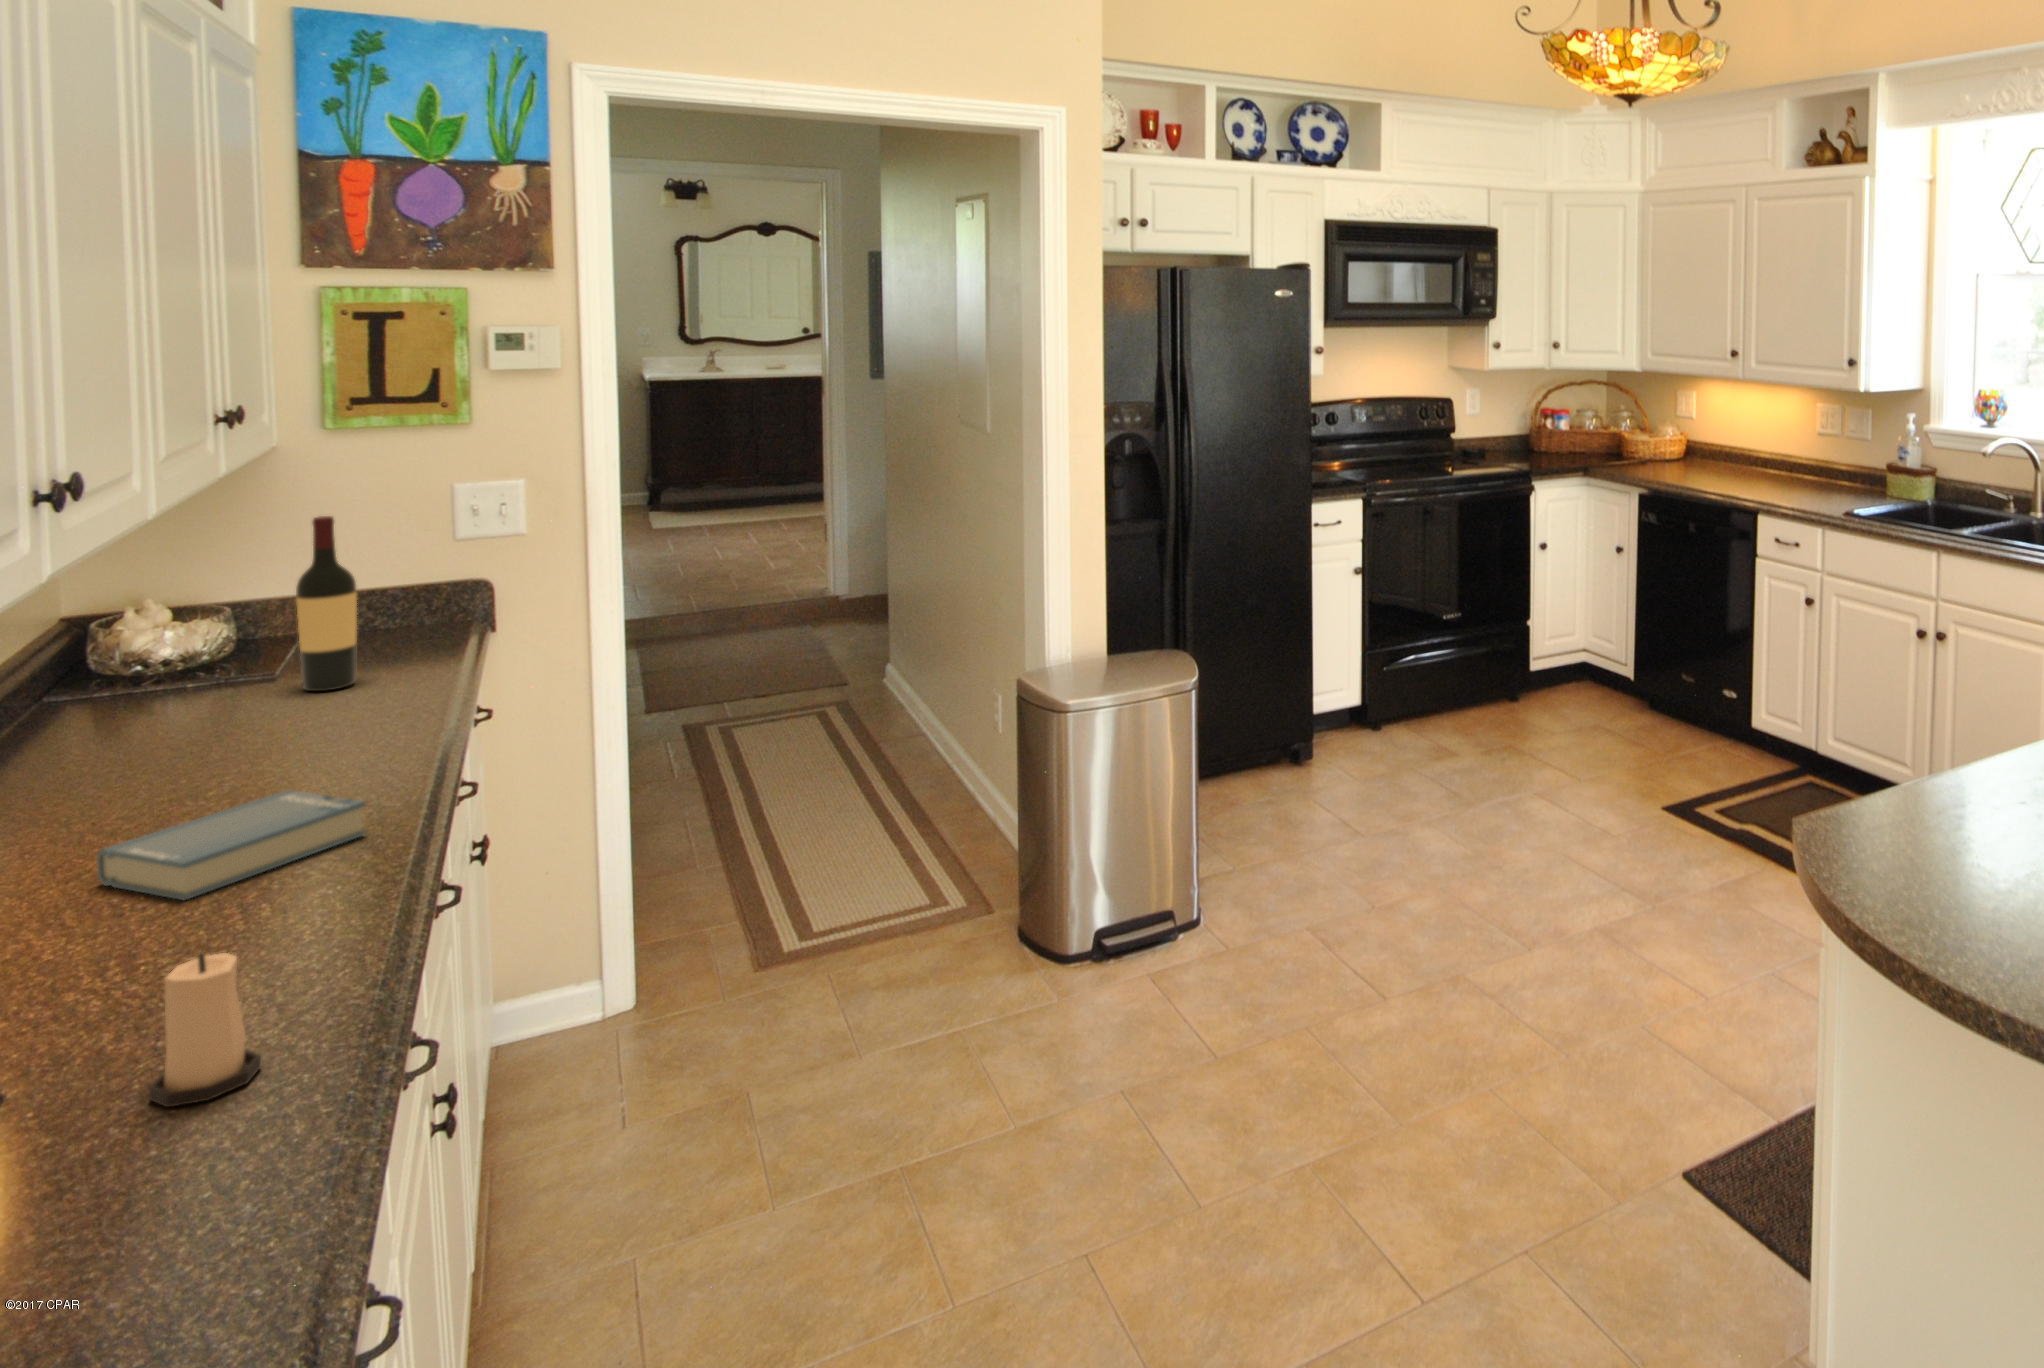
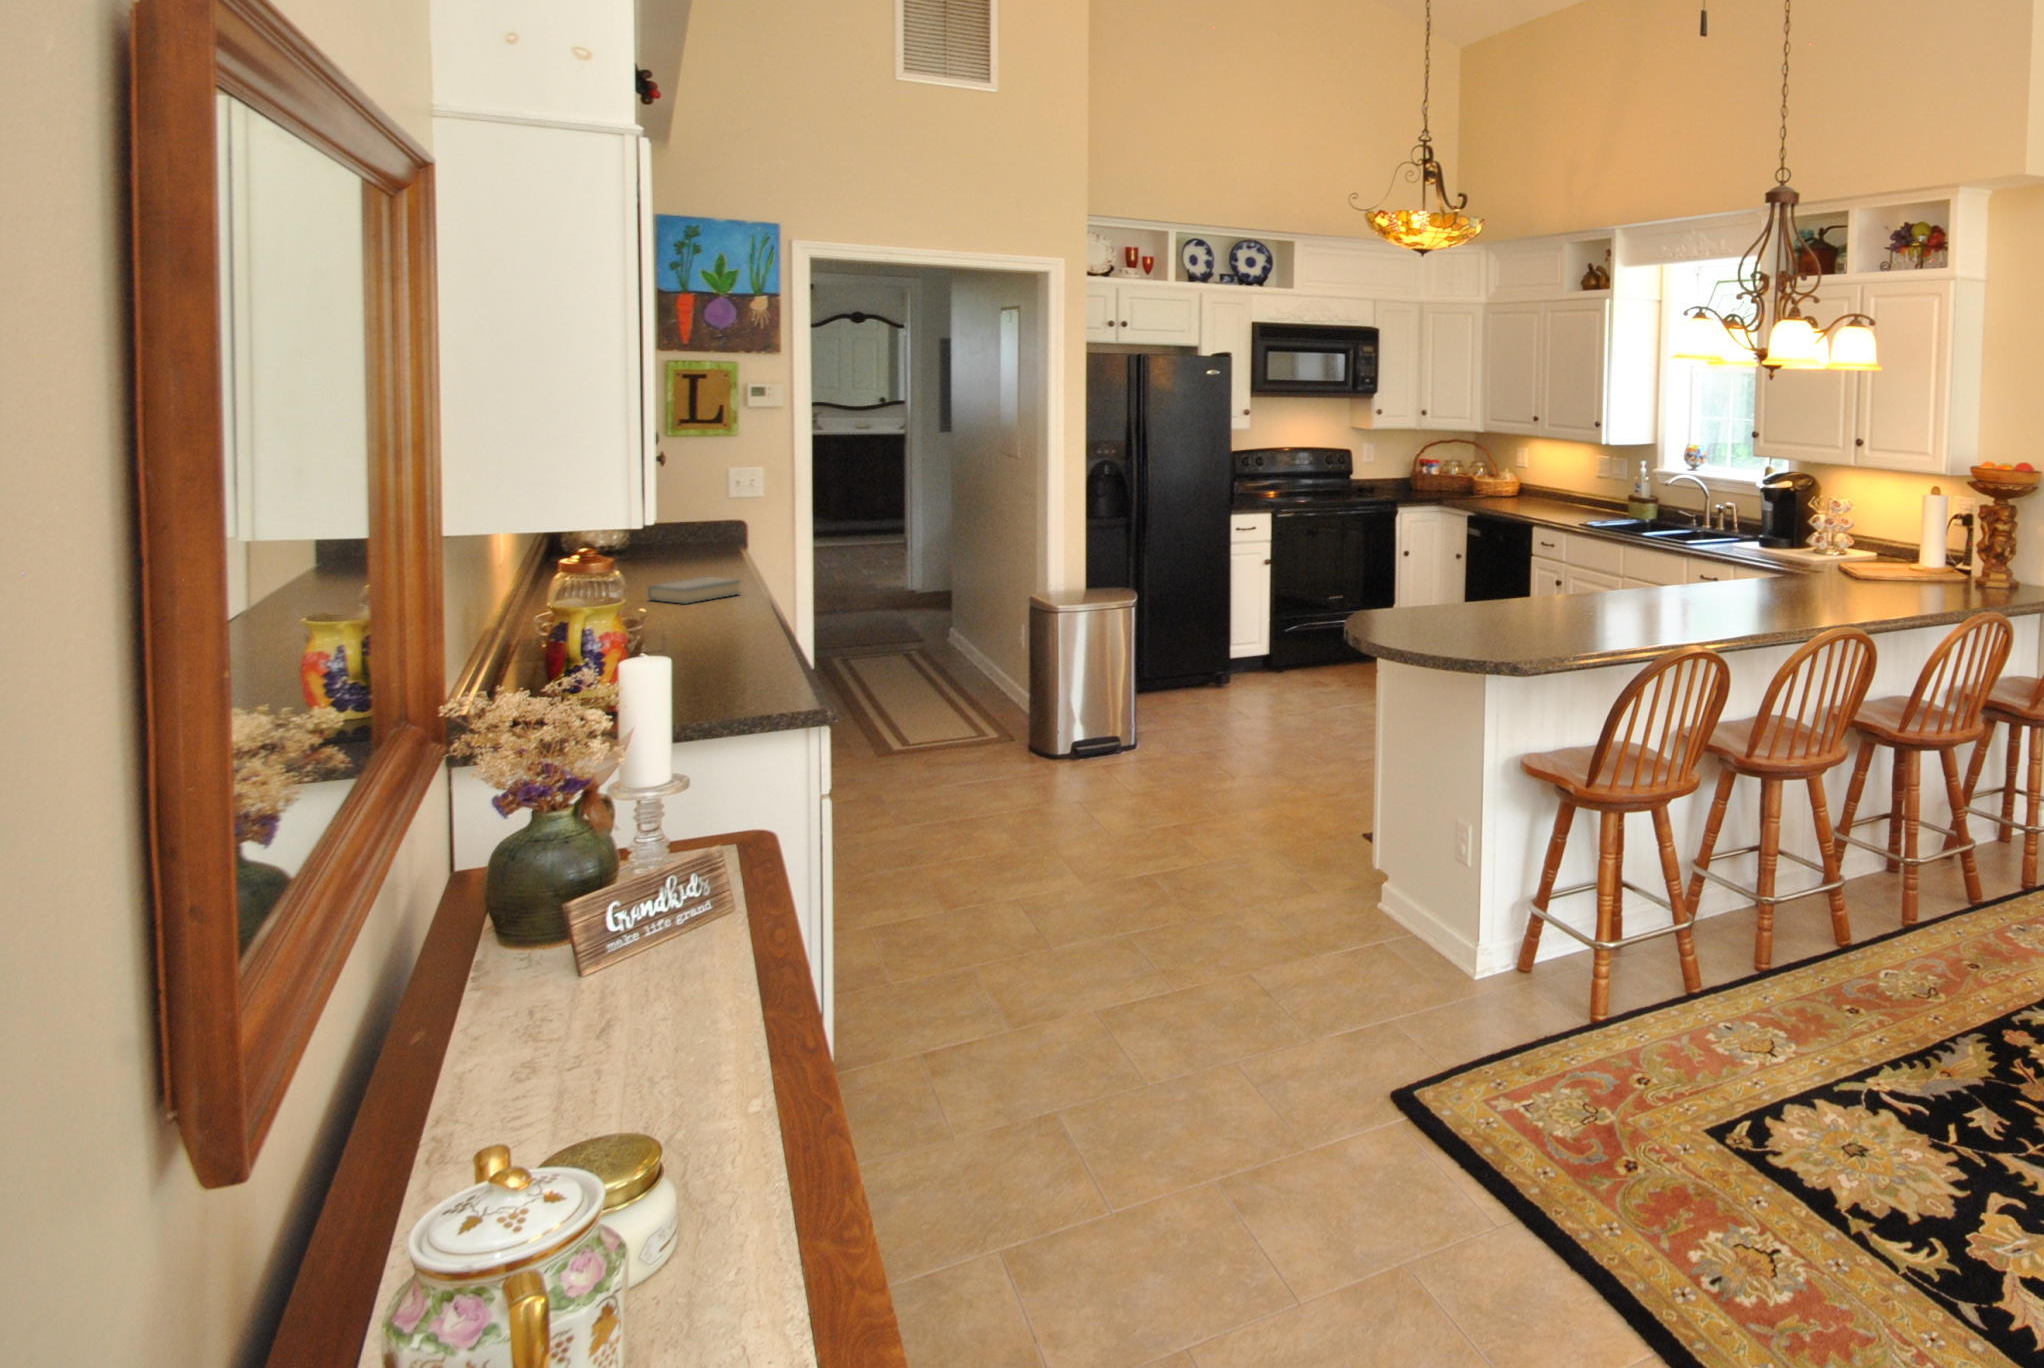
wine bottle: present [296,516,357,691] -> none [671,475,697,561]
candle: present [149,953,261,1107] -> none [717,586,748,634]

